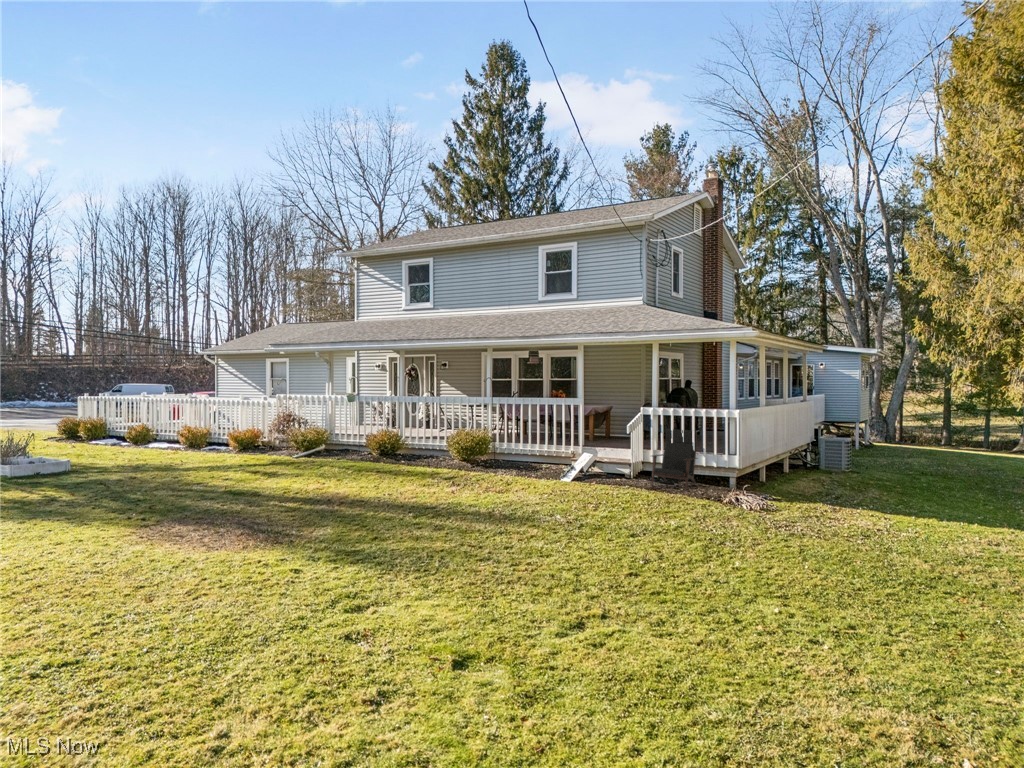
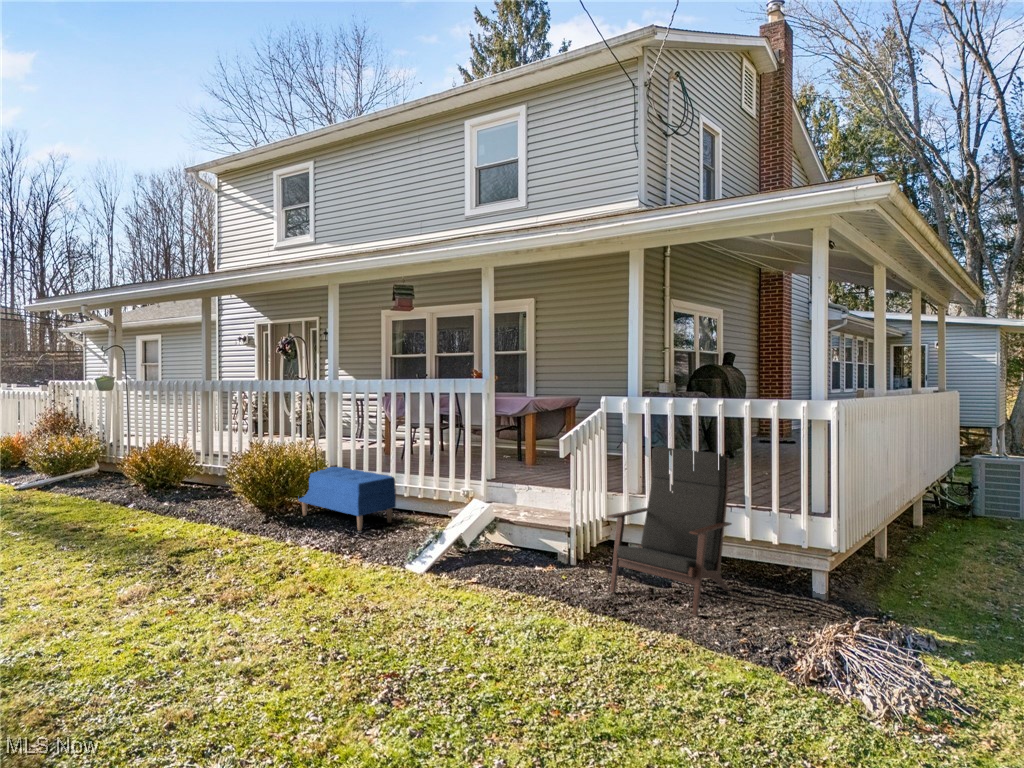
bench: none [481,442,533,472] -> present [299,467,396,531]

